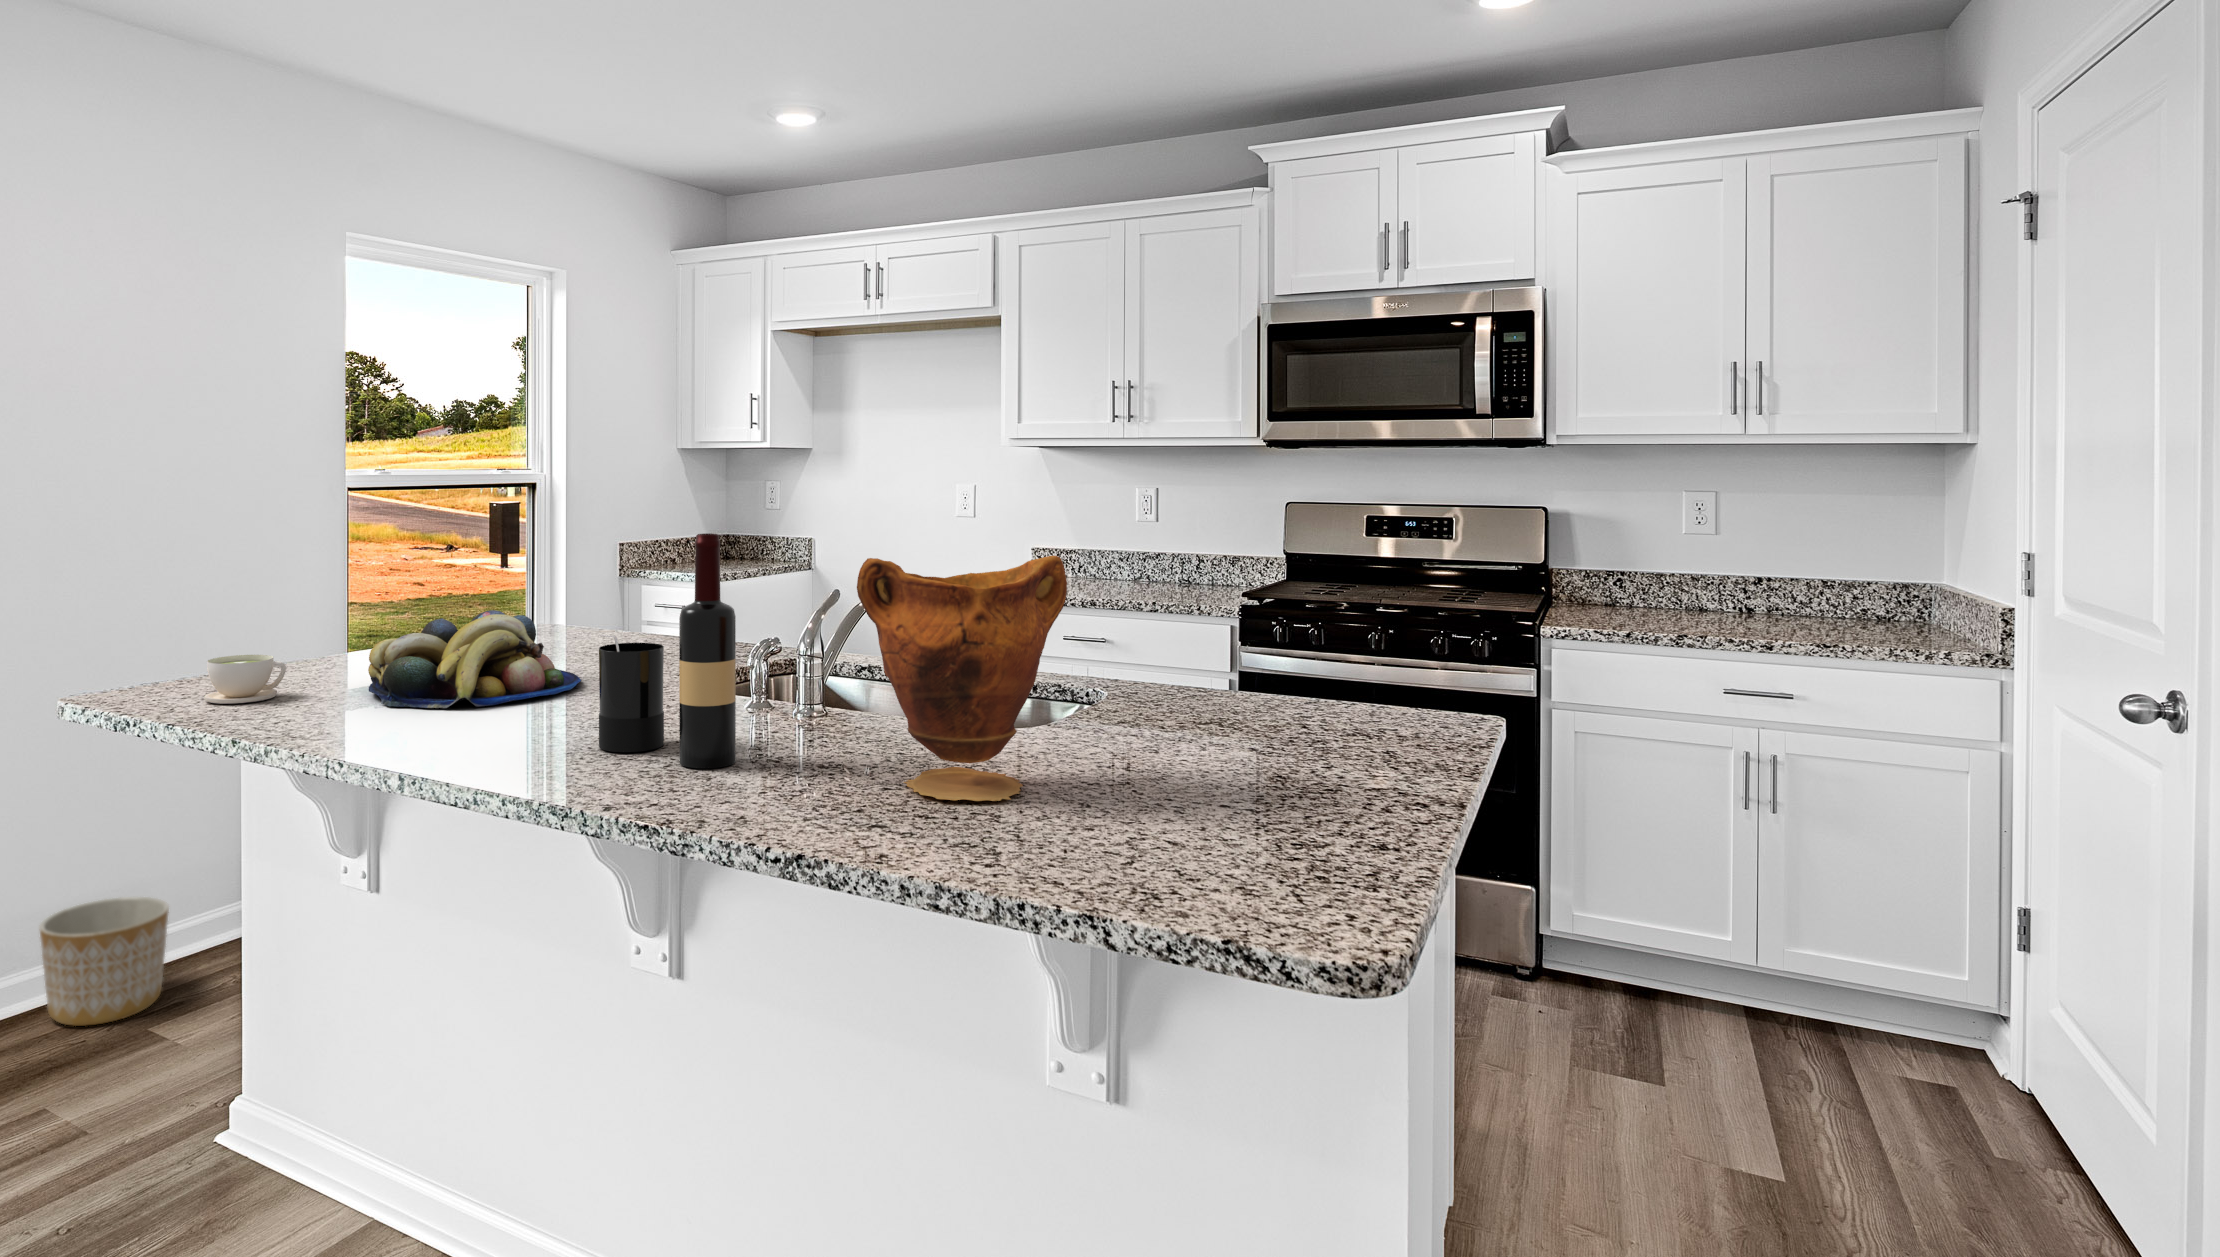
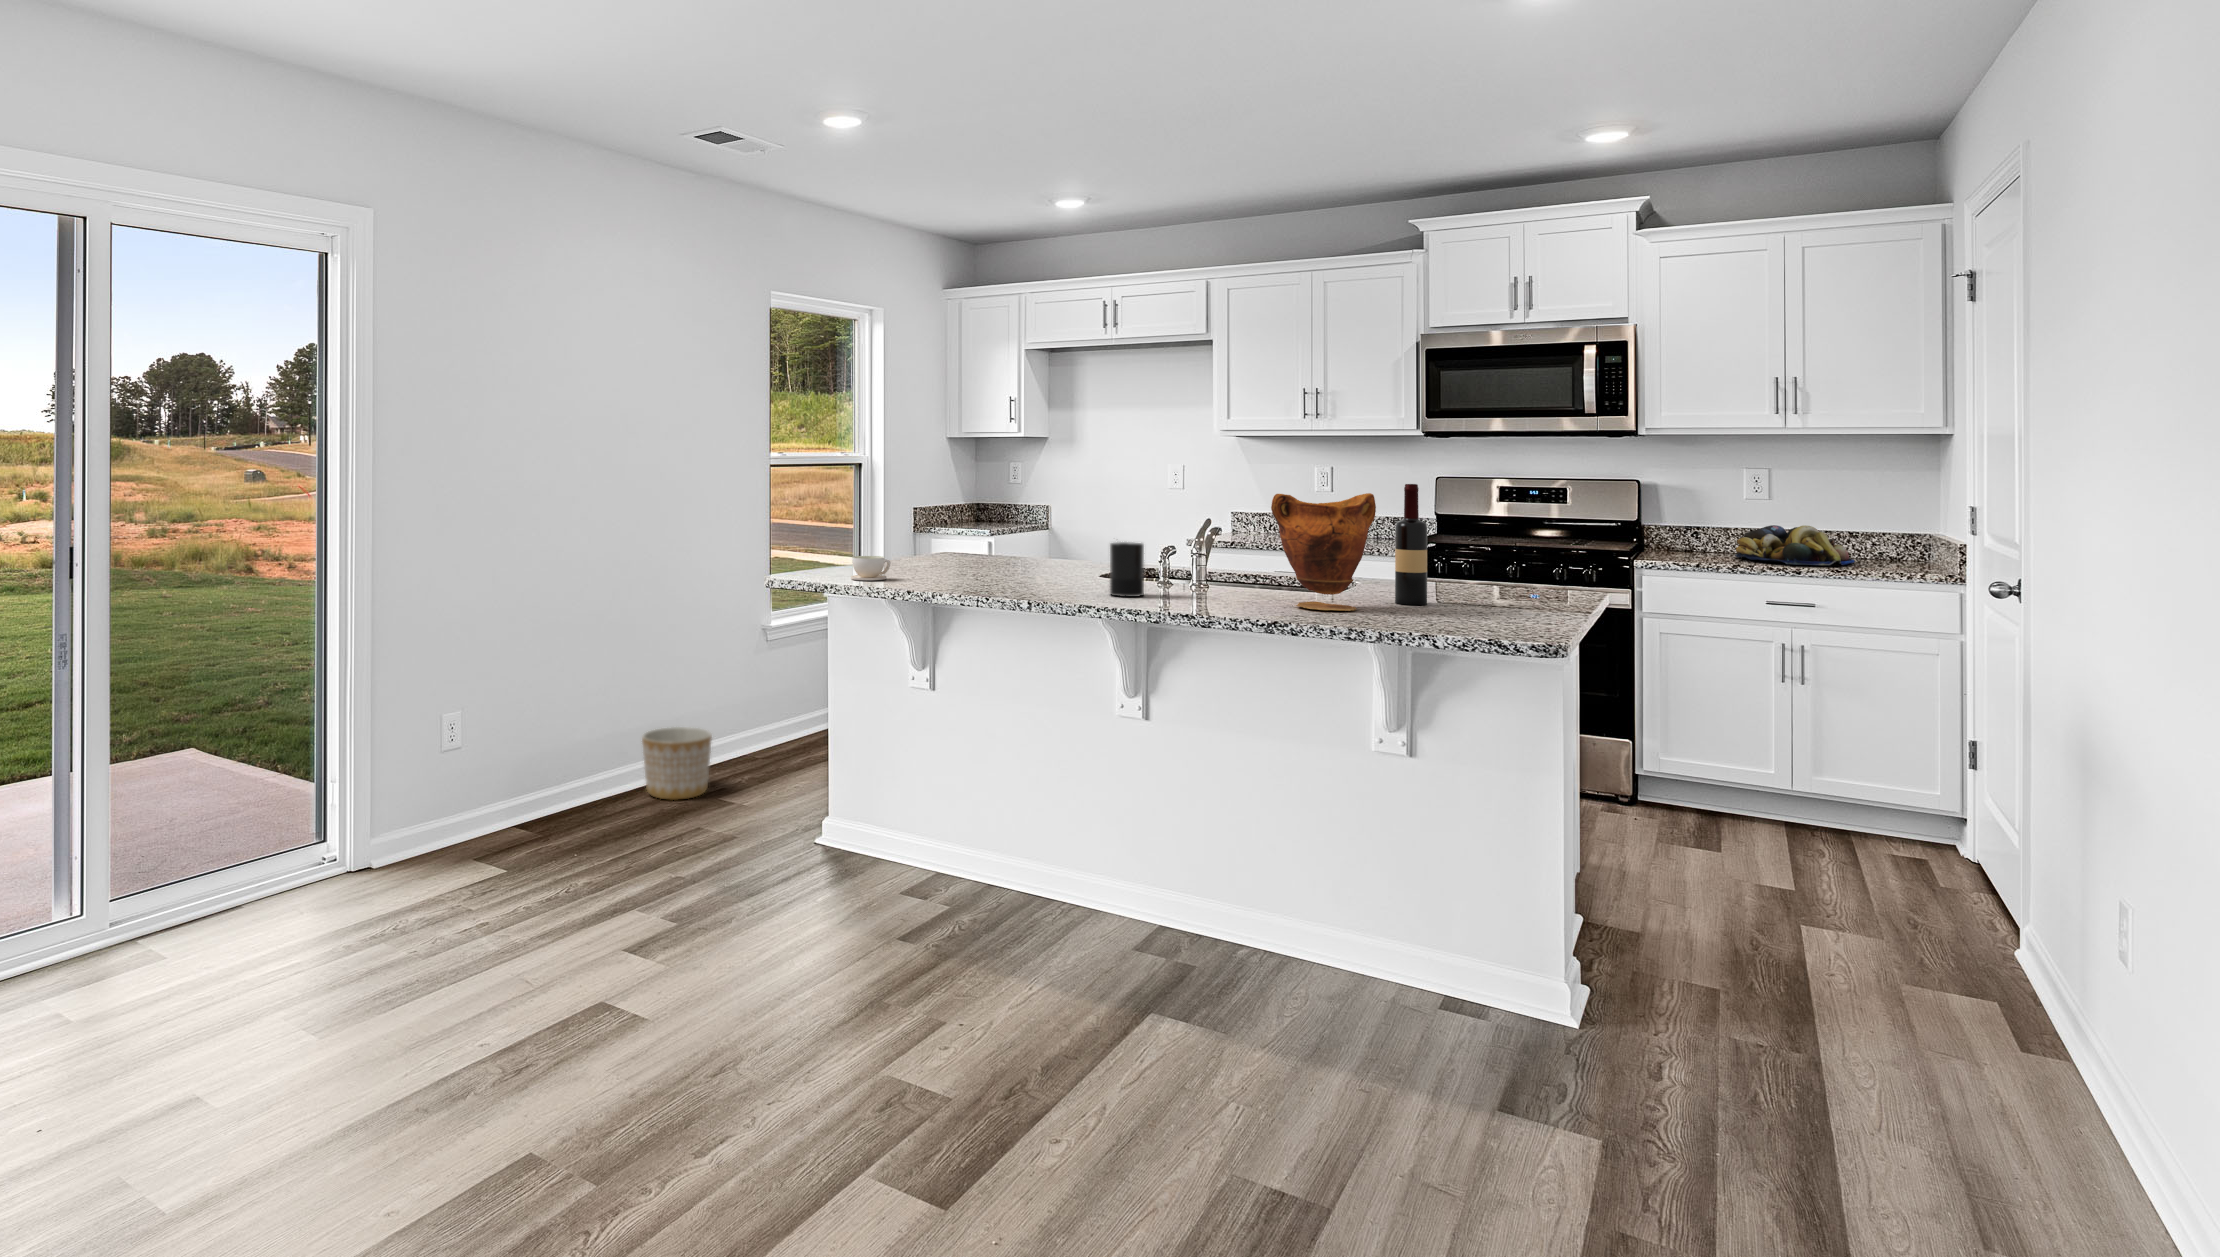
wine bottle: present [679,533,736,768] -> present [1395,484,1427,605]
fruit bowl: present [368,610,581,708] -> present [1735,525,1855,565]

